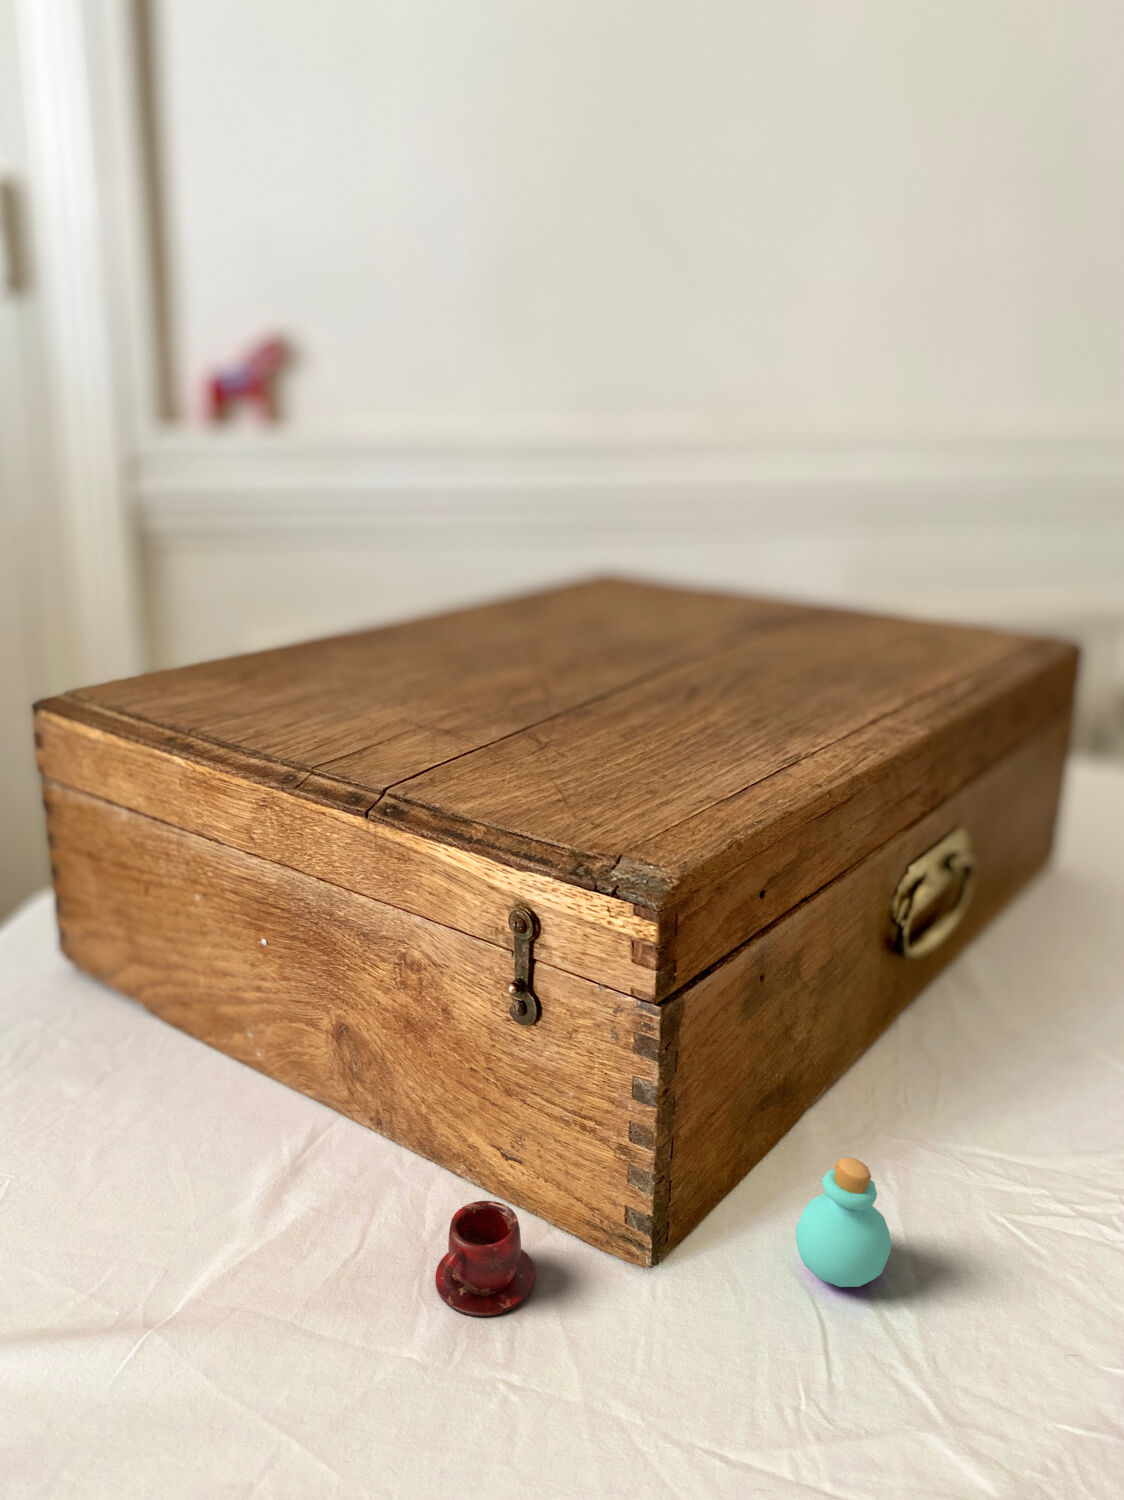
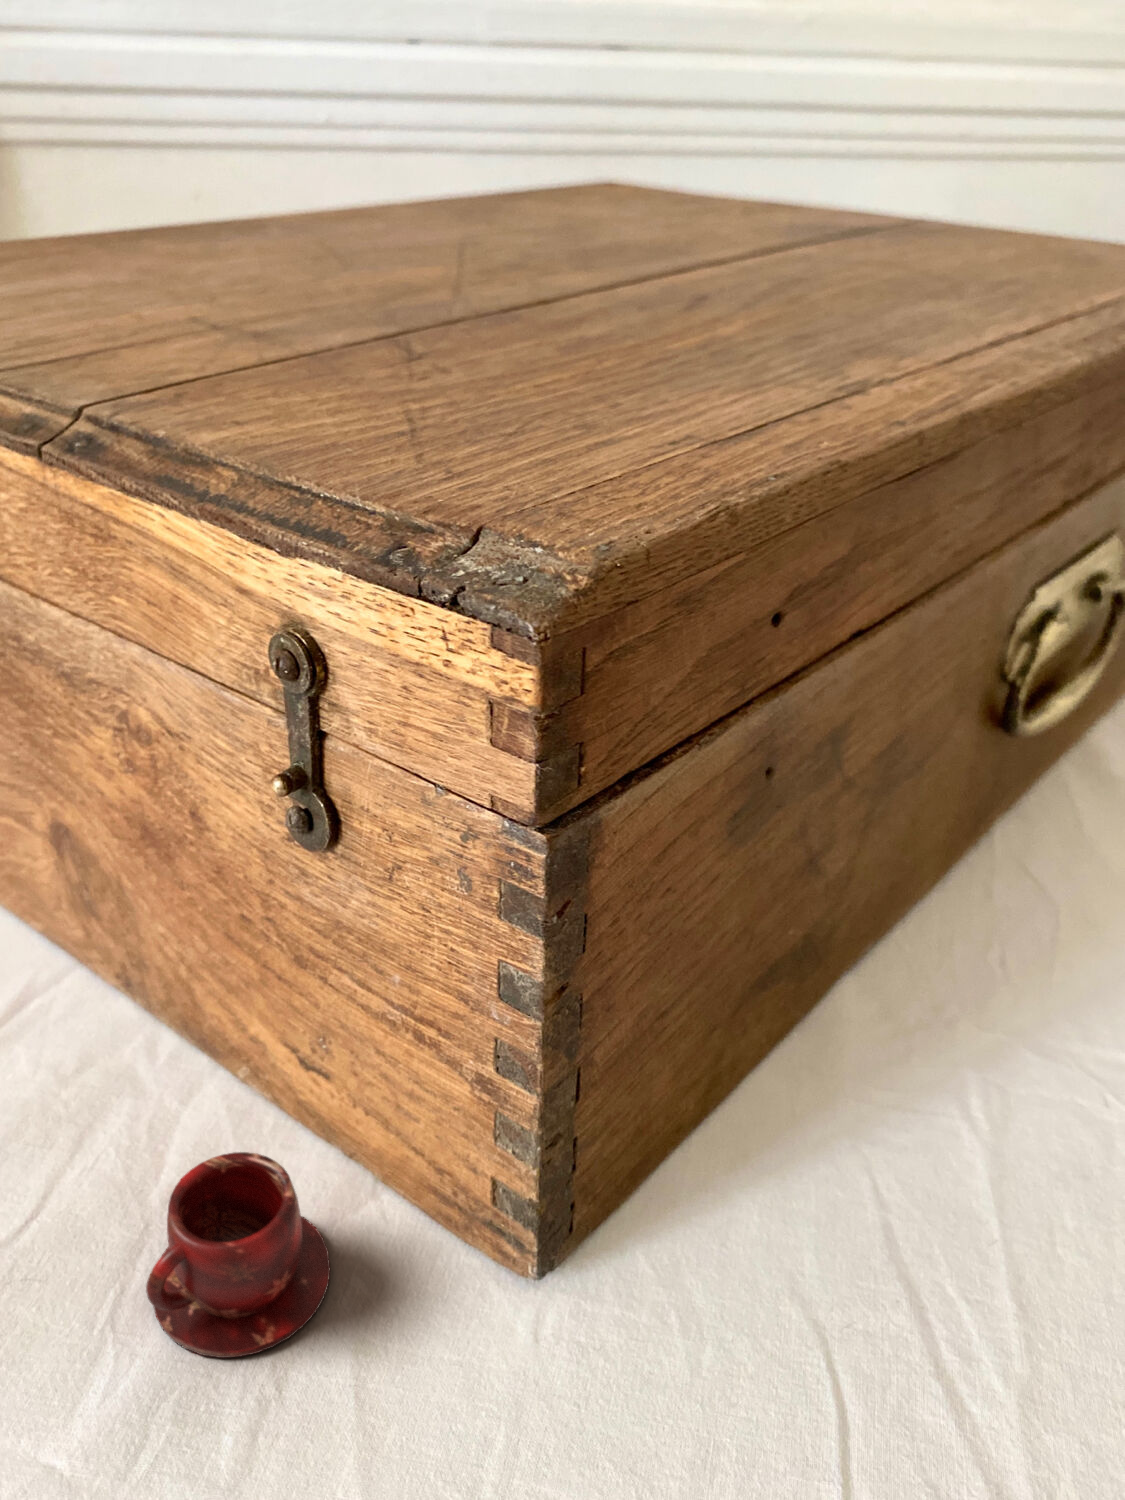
perfume bottle: present [796,1158,891,1287] -> none [795,1113,964,1333]

